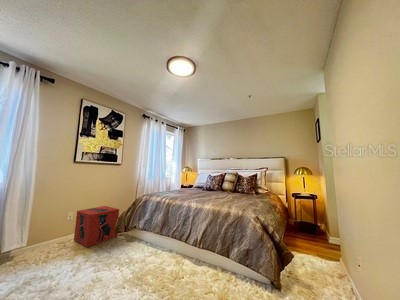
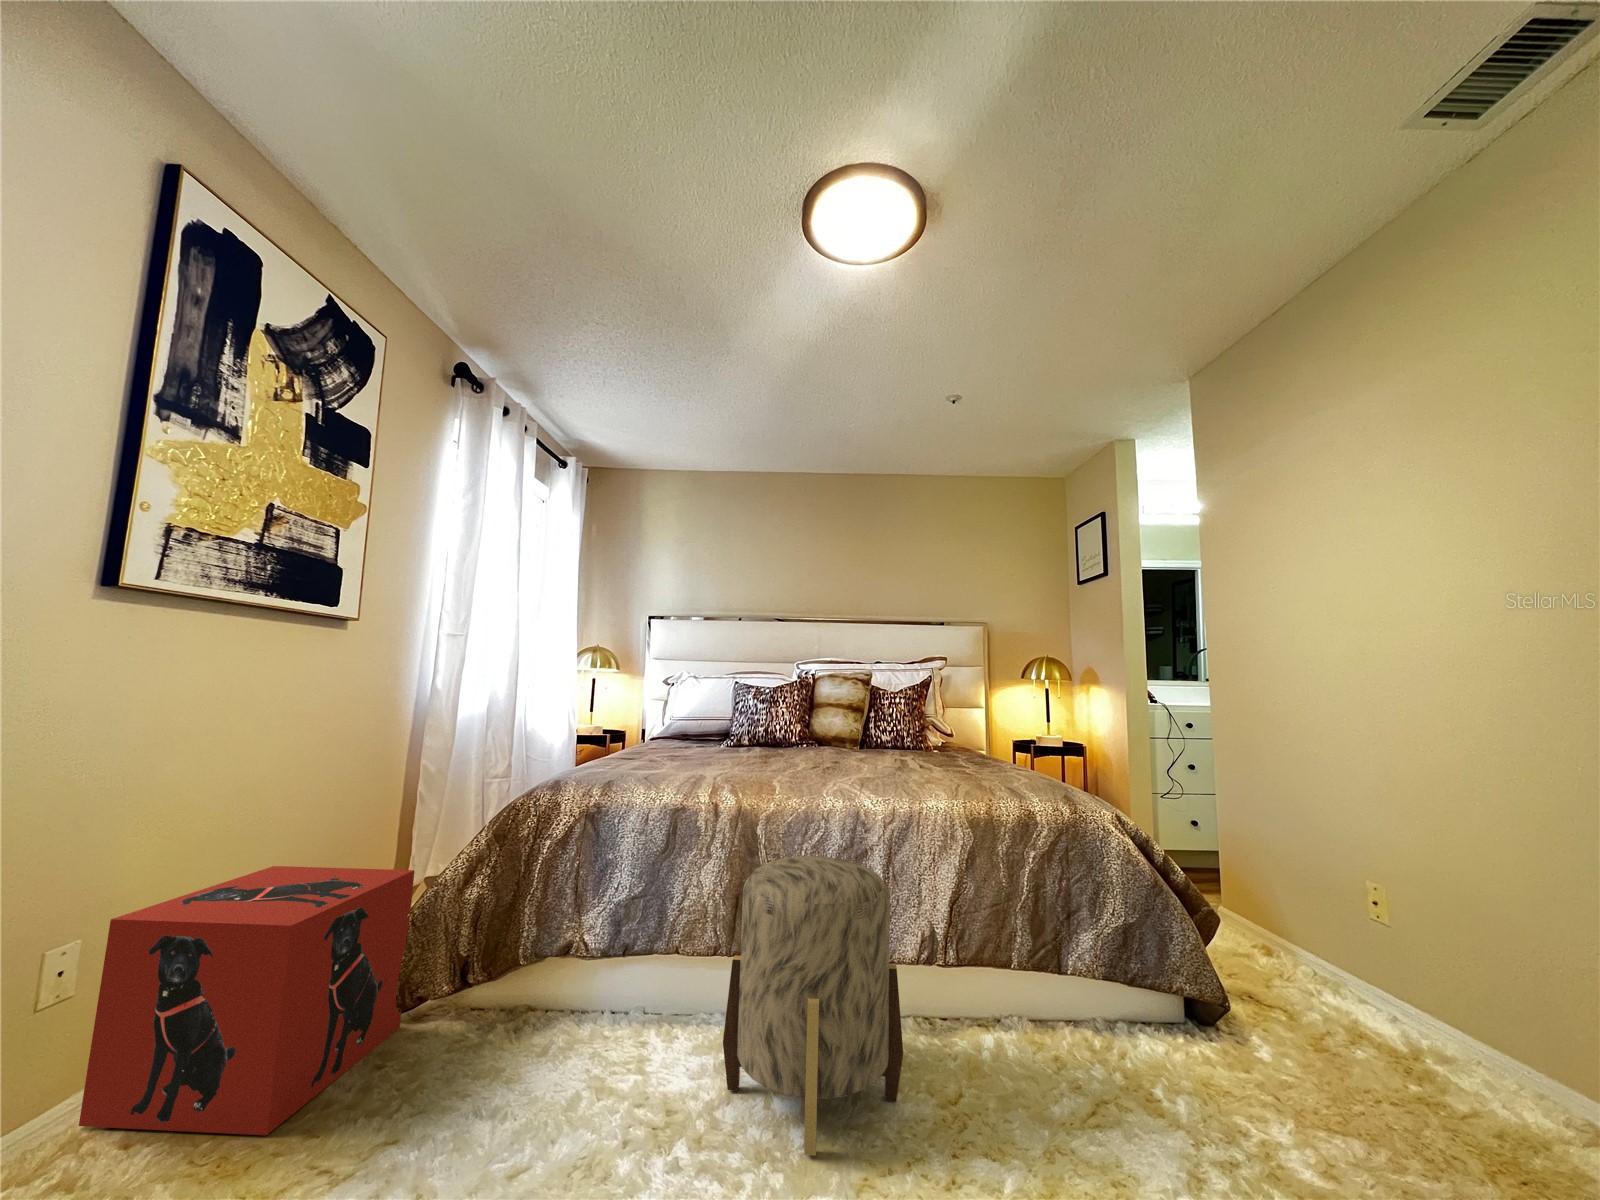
ottoman: none [142,215,177,278] -> present [723,856,903,1155]

